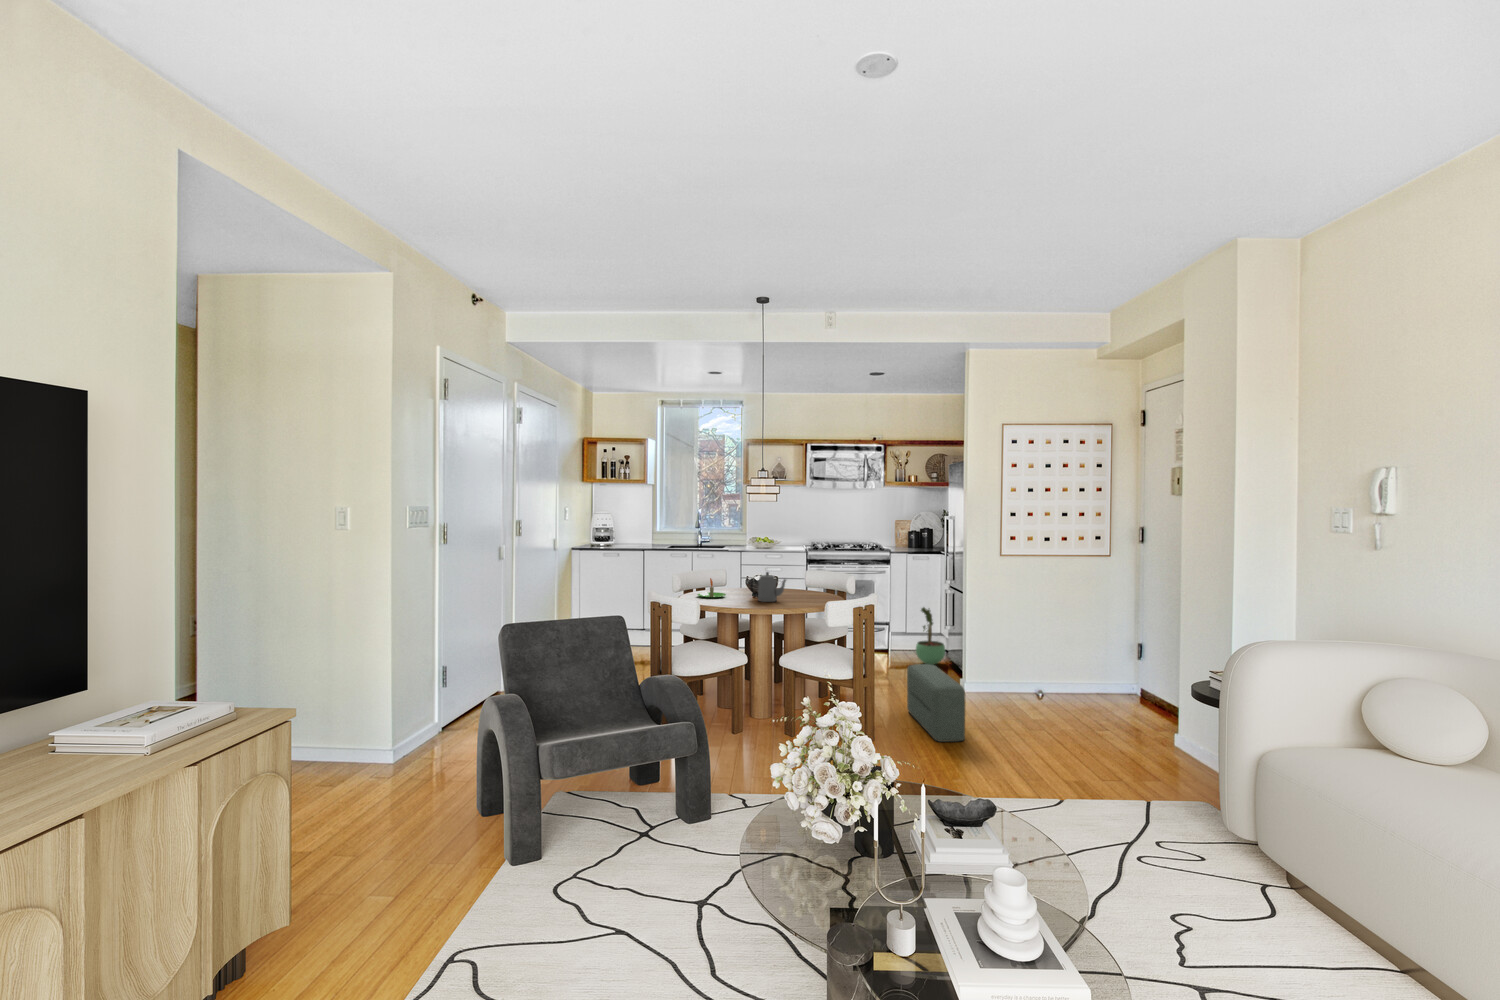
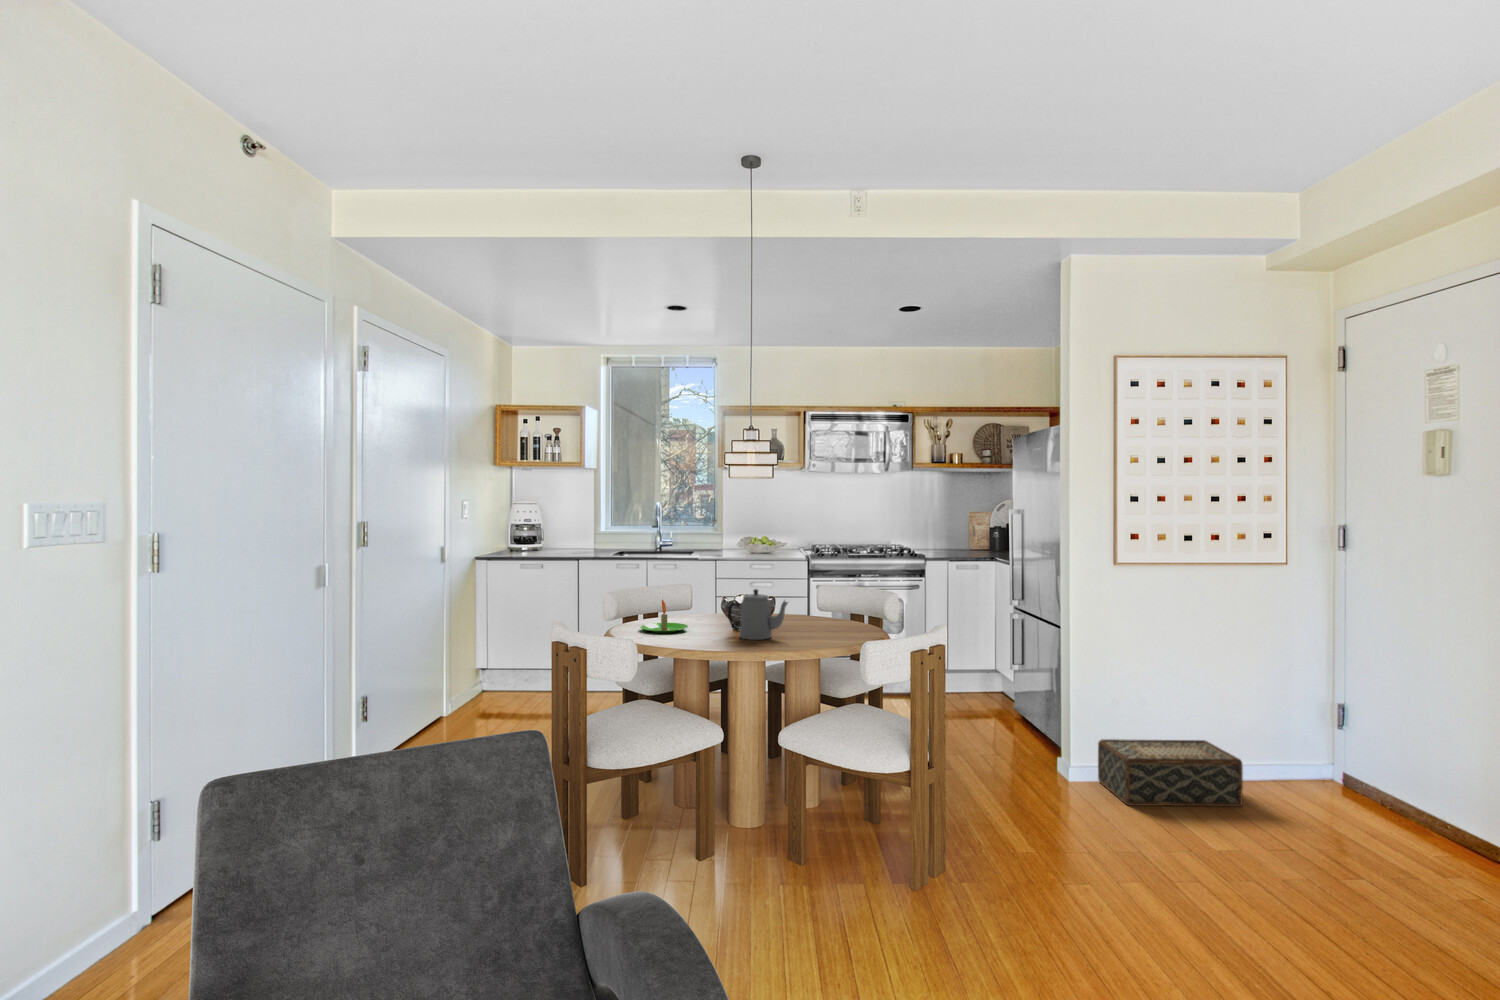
potted plant: present [916,607,945,665] -> none [970,639,1014,724]
pouf: present [907,664,965,742] -> none [986,741,1111,894]
woven basket: none [986,668,1070,707] -> present [1098,739,1243,806]

